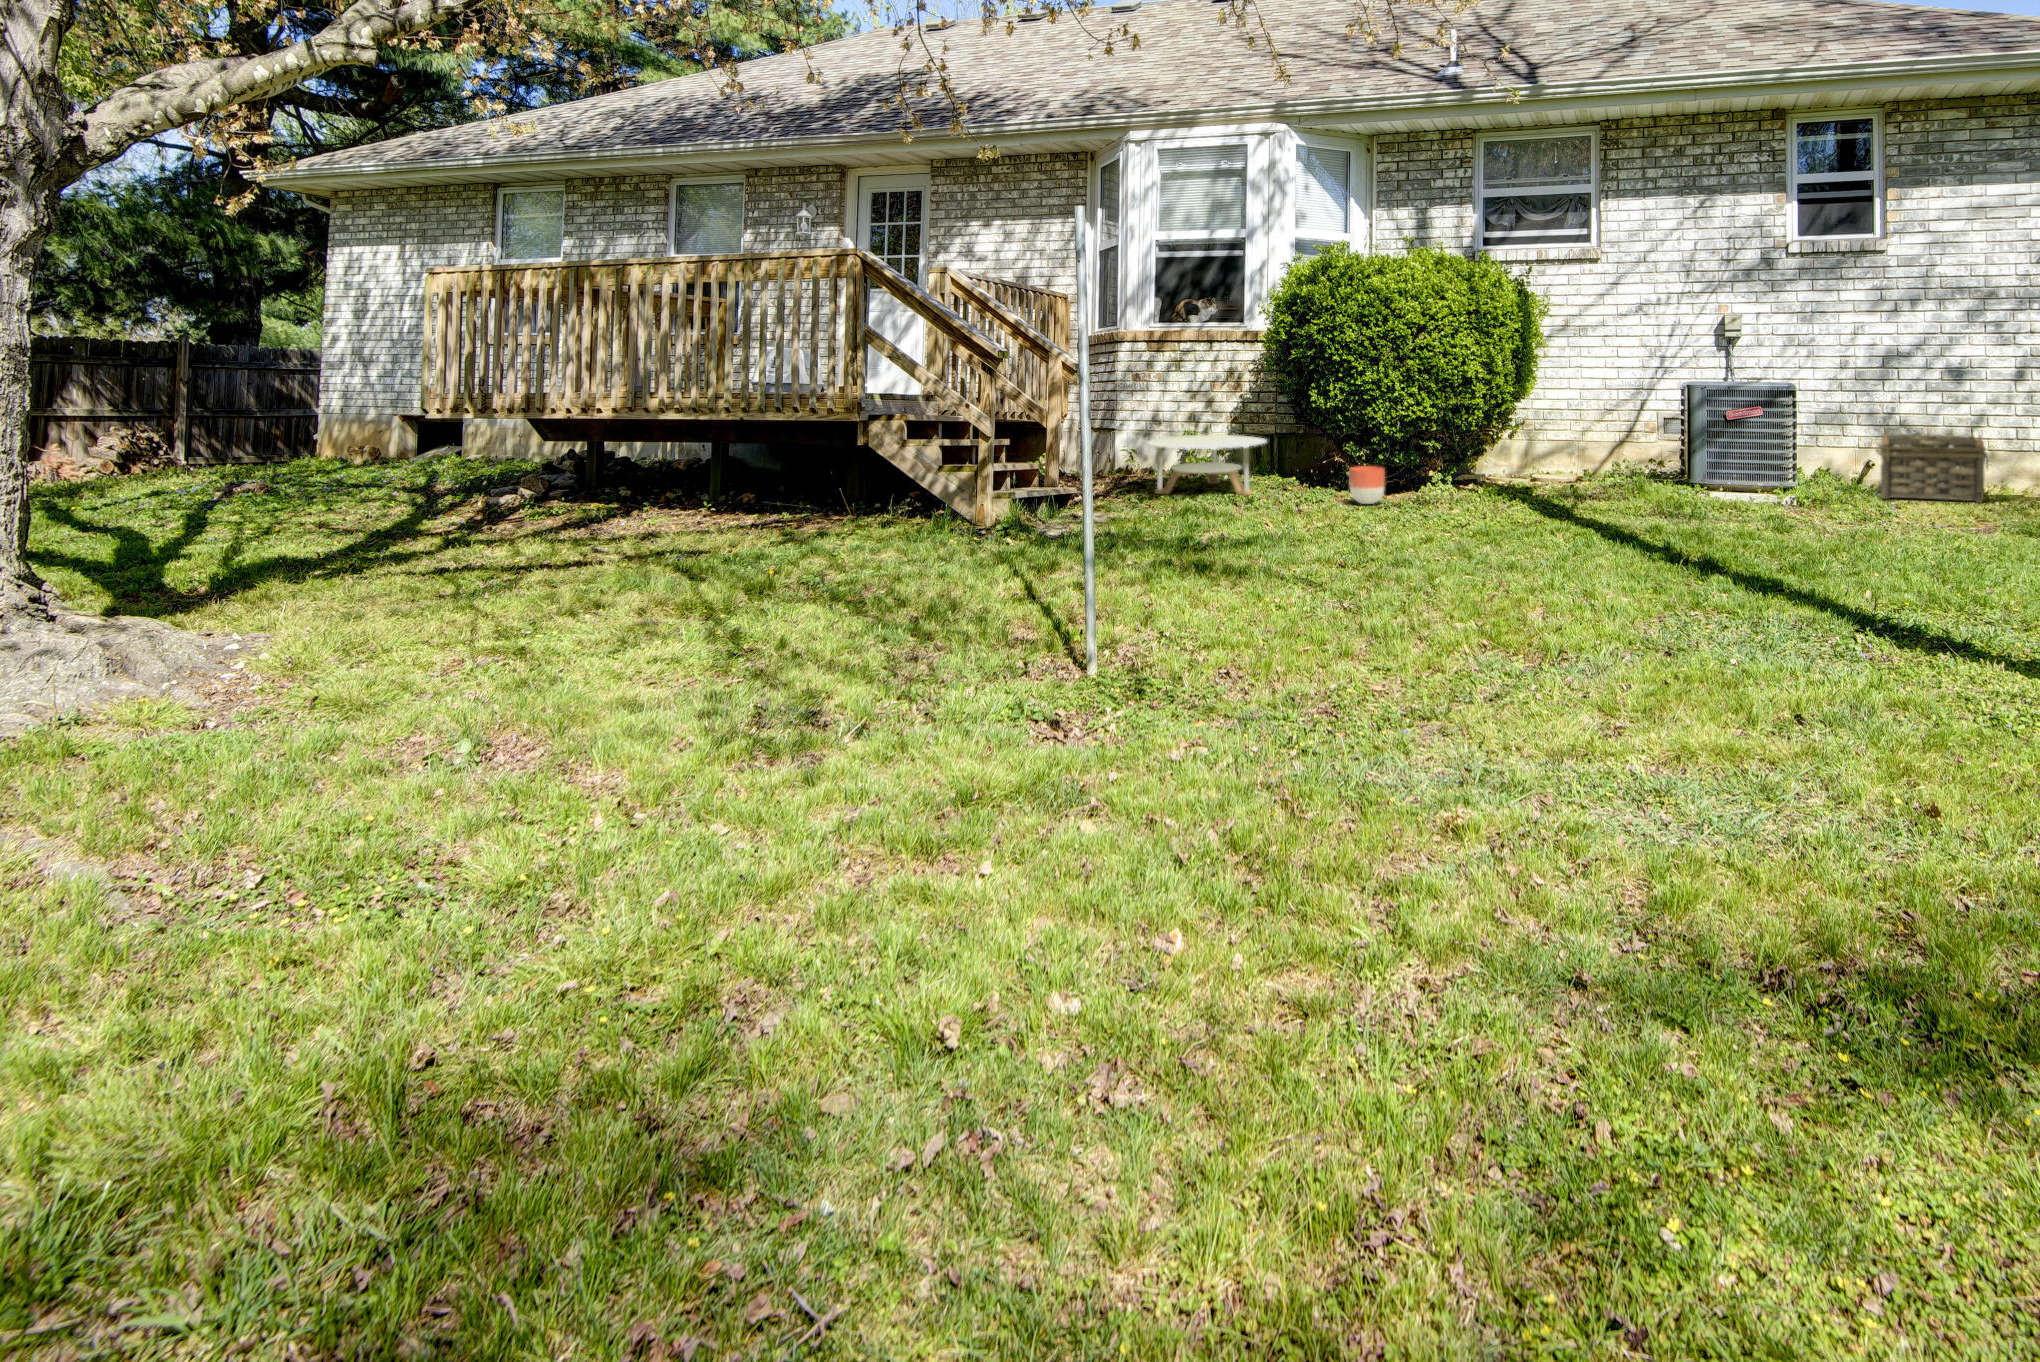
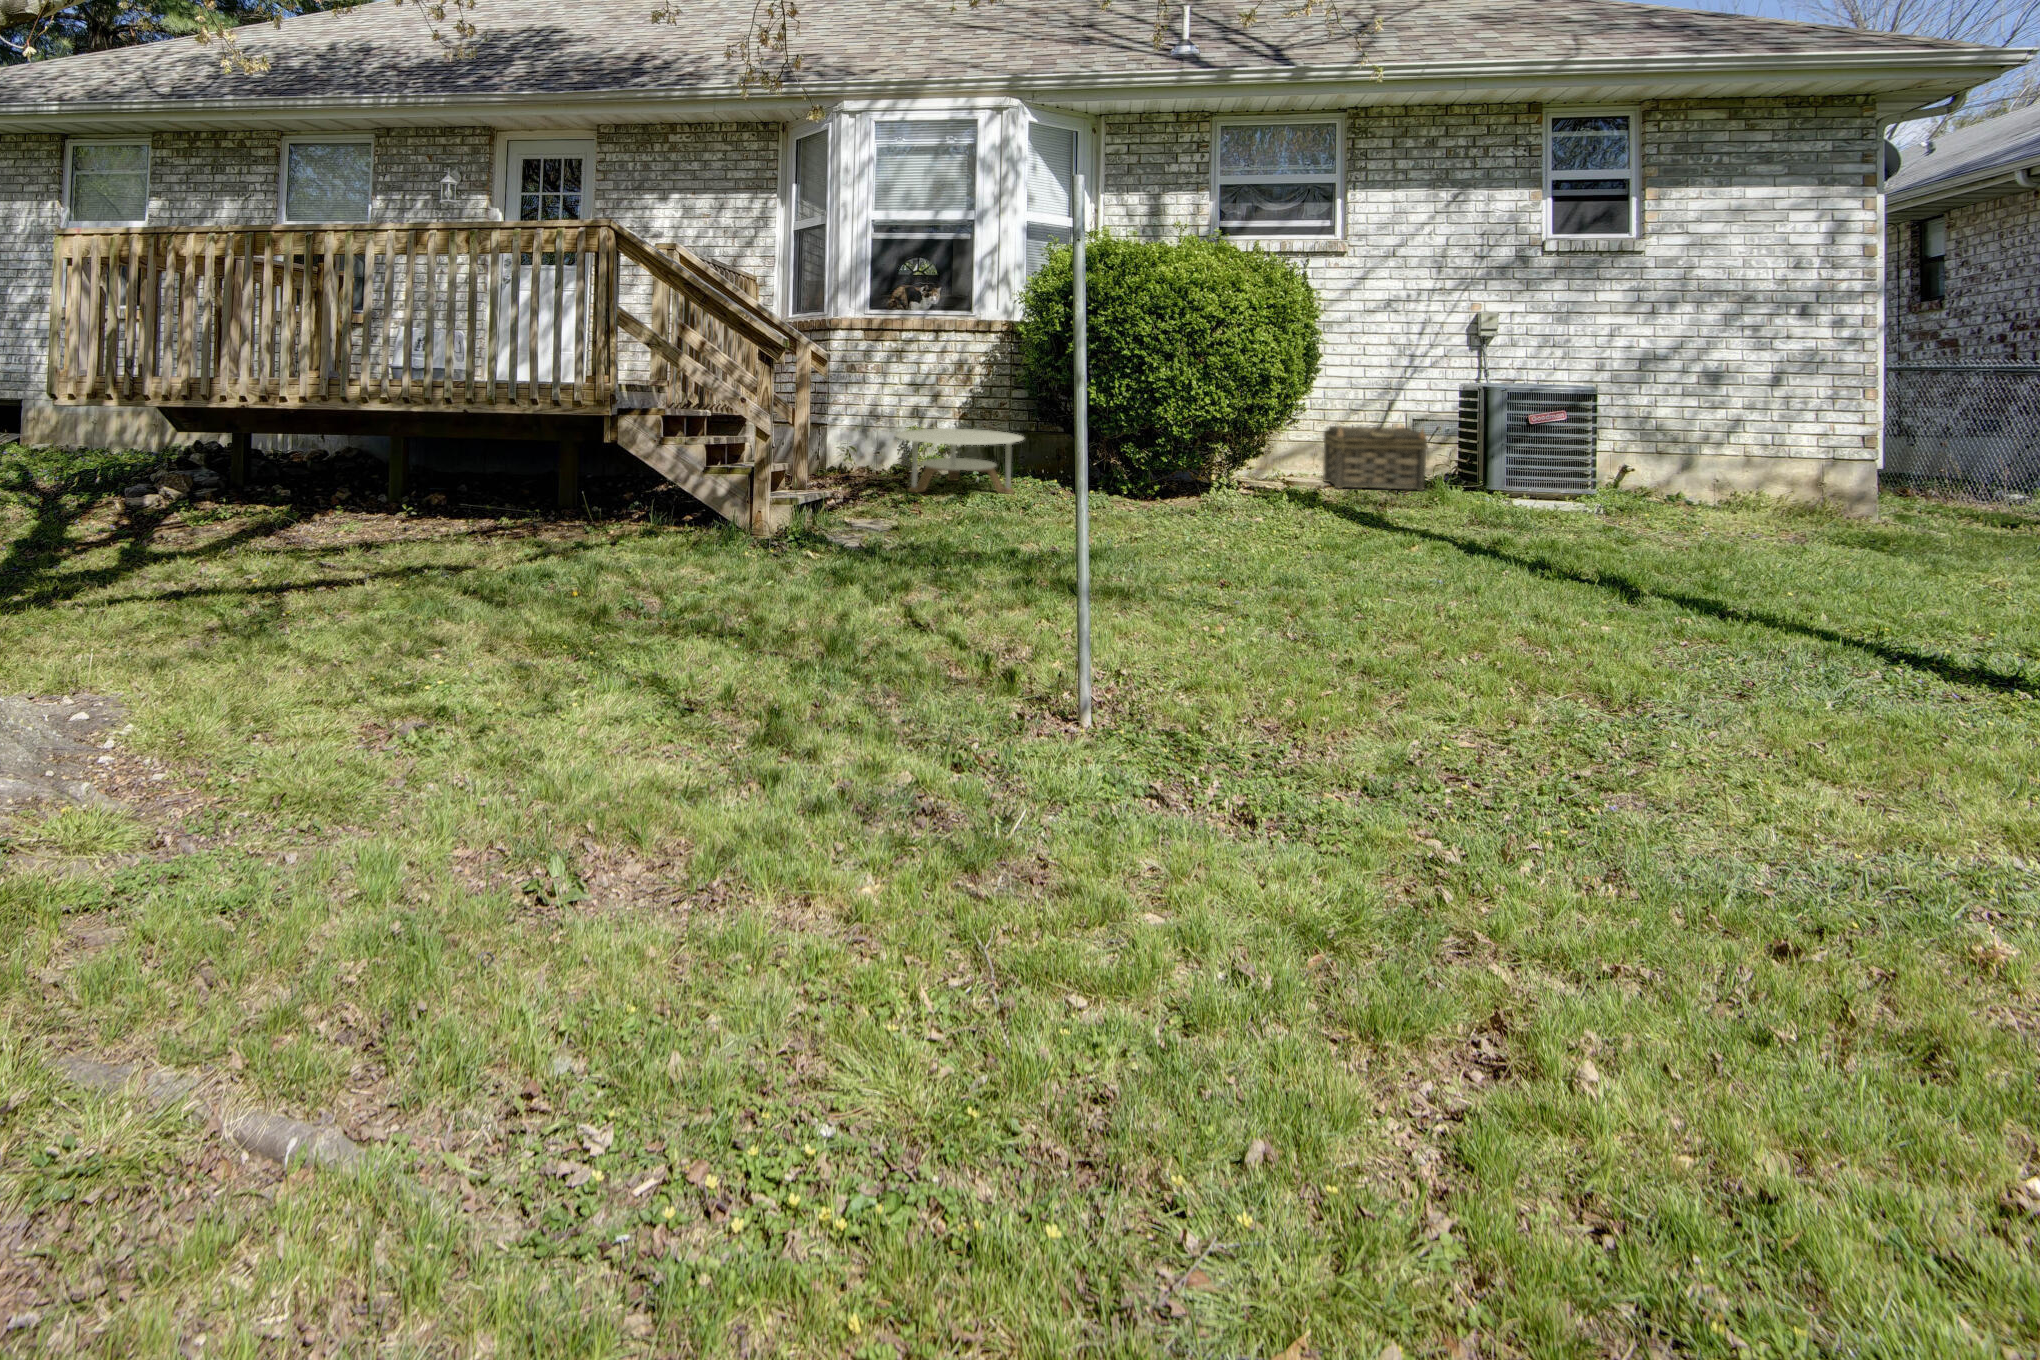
basket: present [1876,434,1988,503] -> present [1323,426,1428,491]
planter: present [1349,466,1385,504] -> none [1133,464,1171,504]

